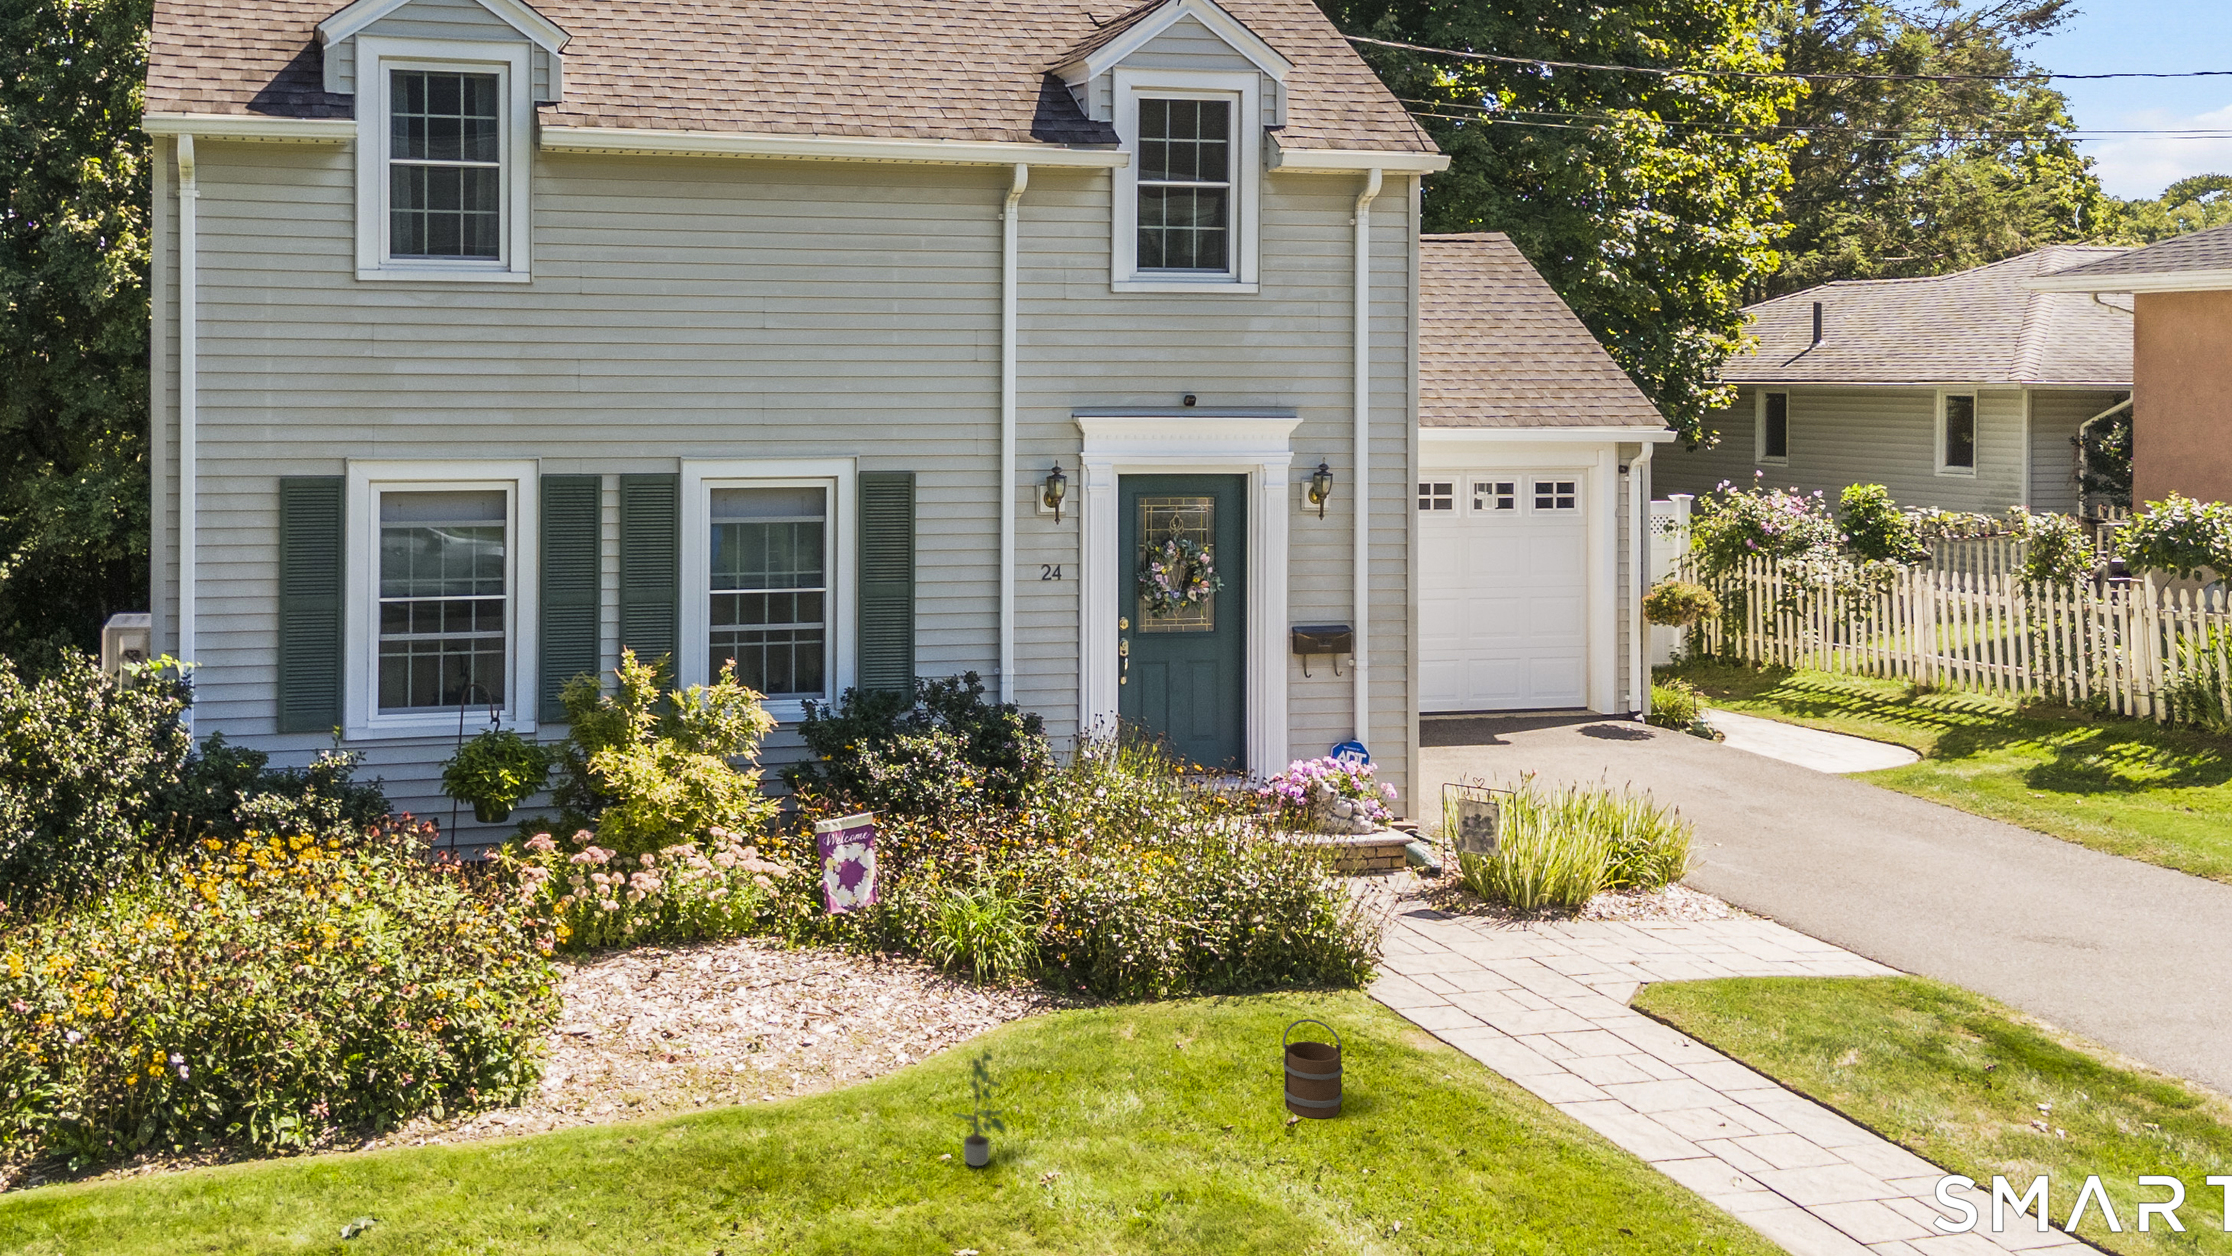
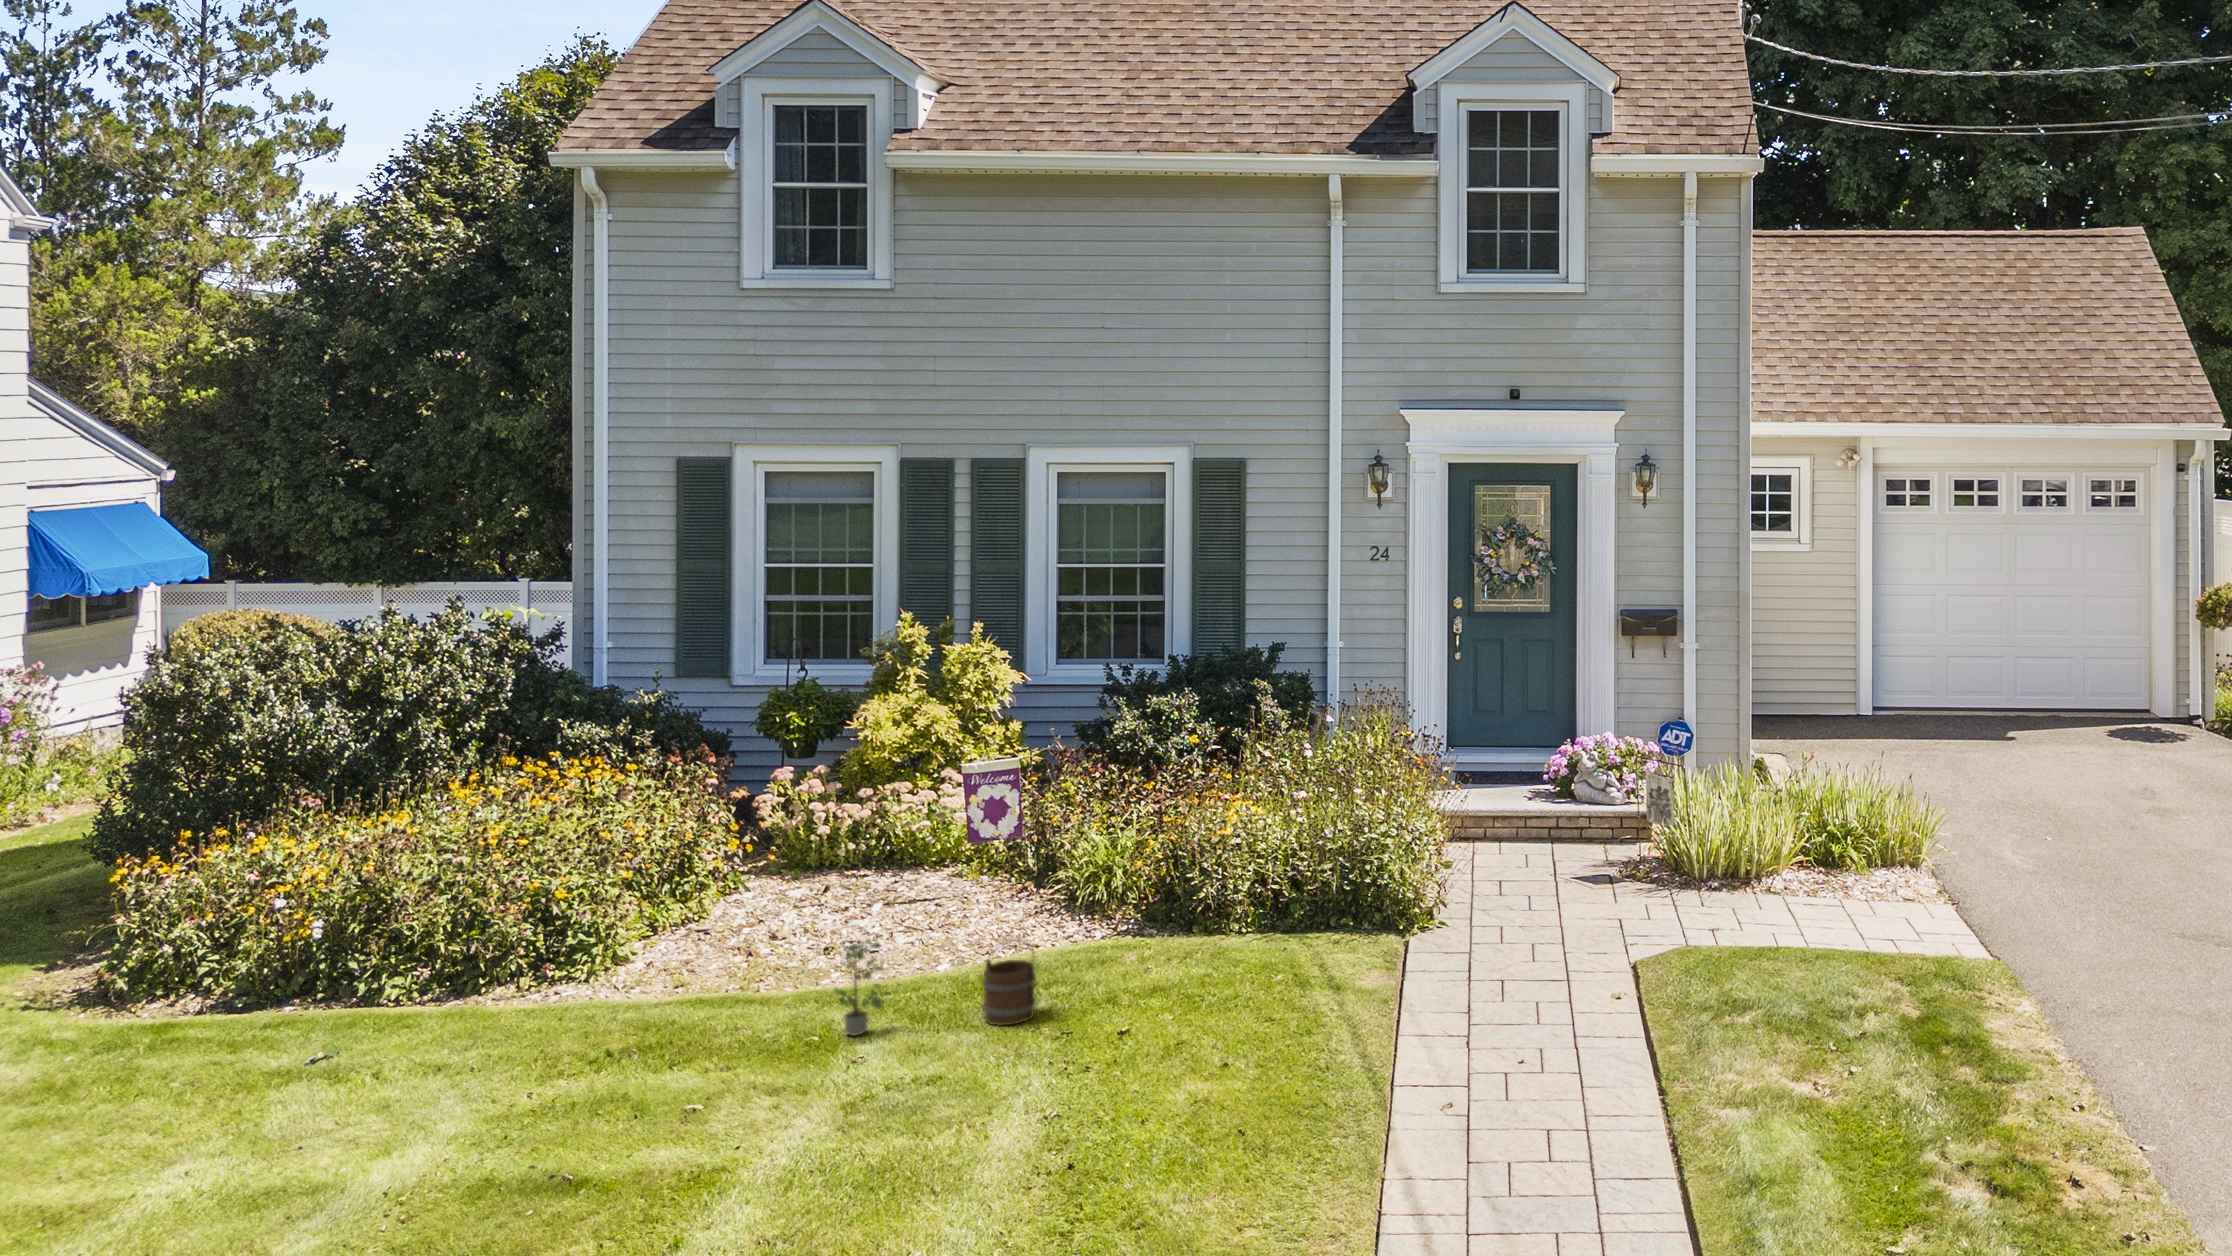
bucket: present [1283,1019,1343,1118] -> present [982,943,1036,1026]

